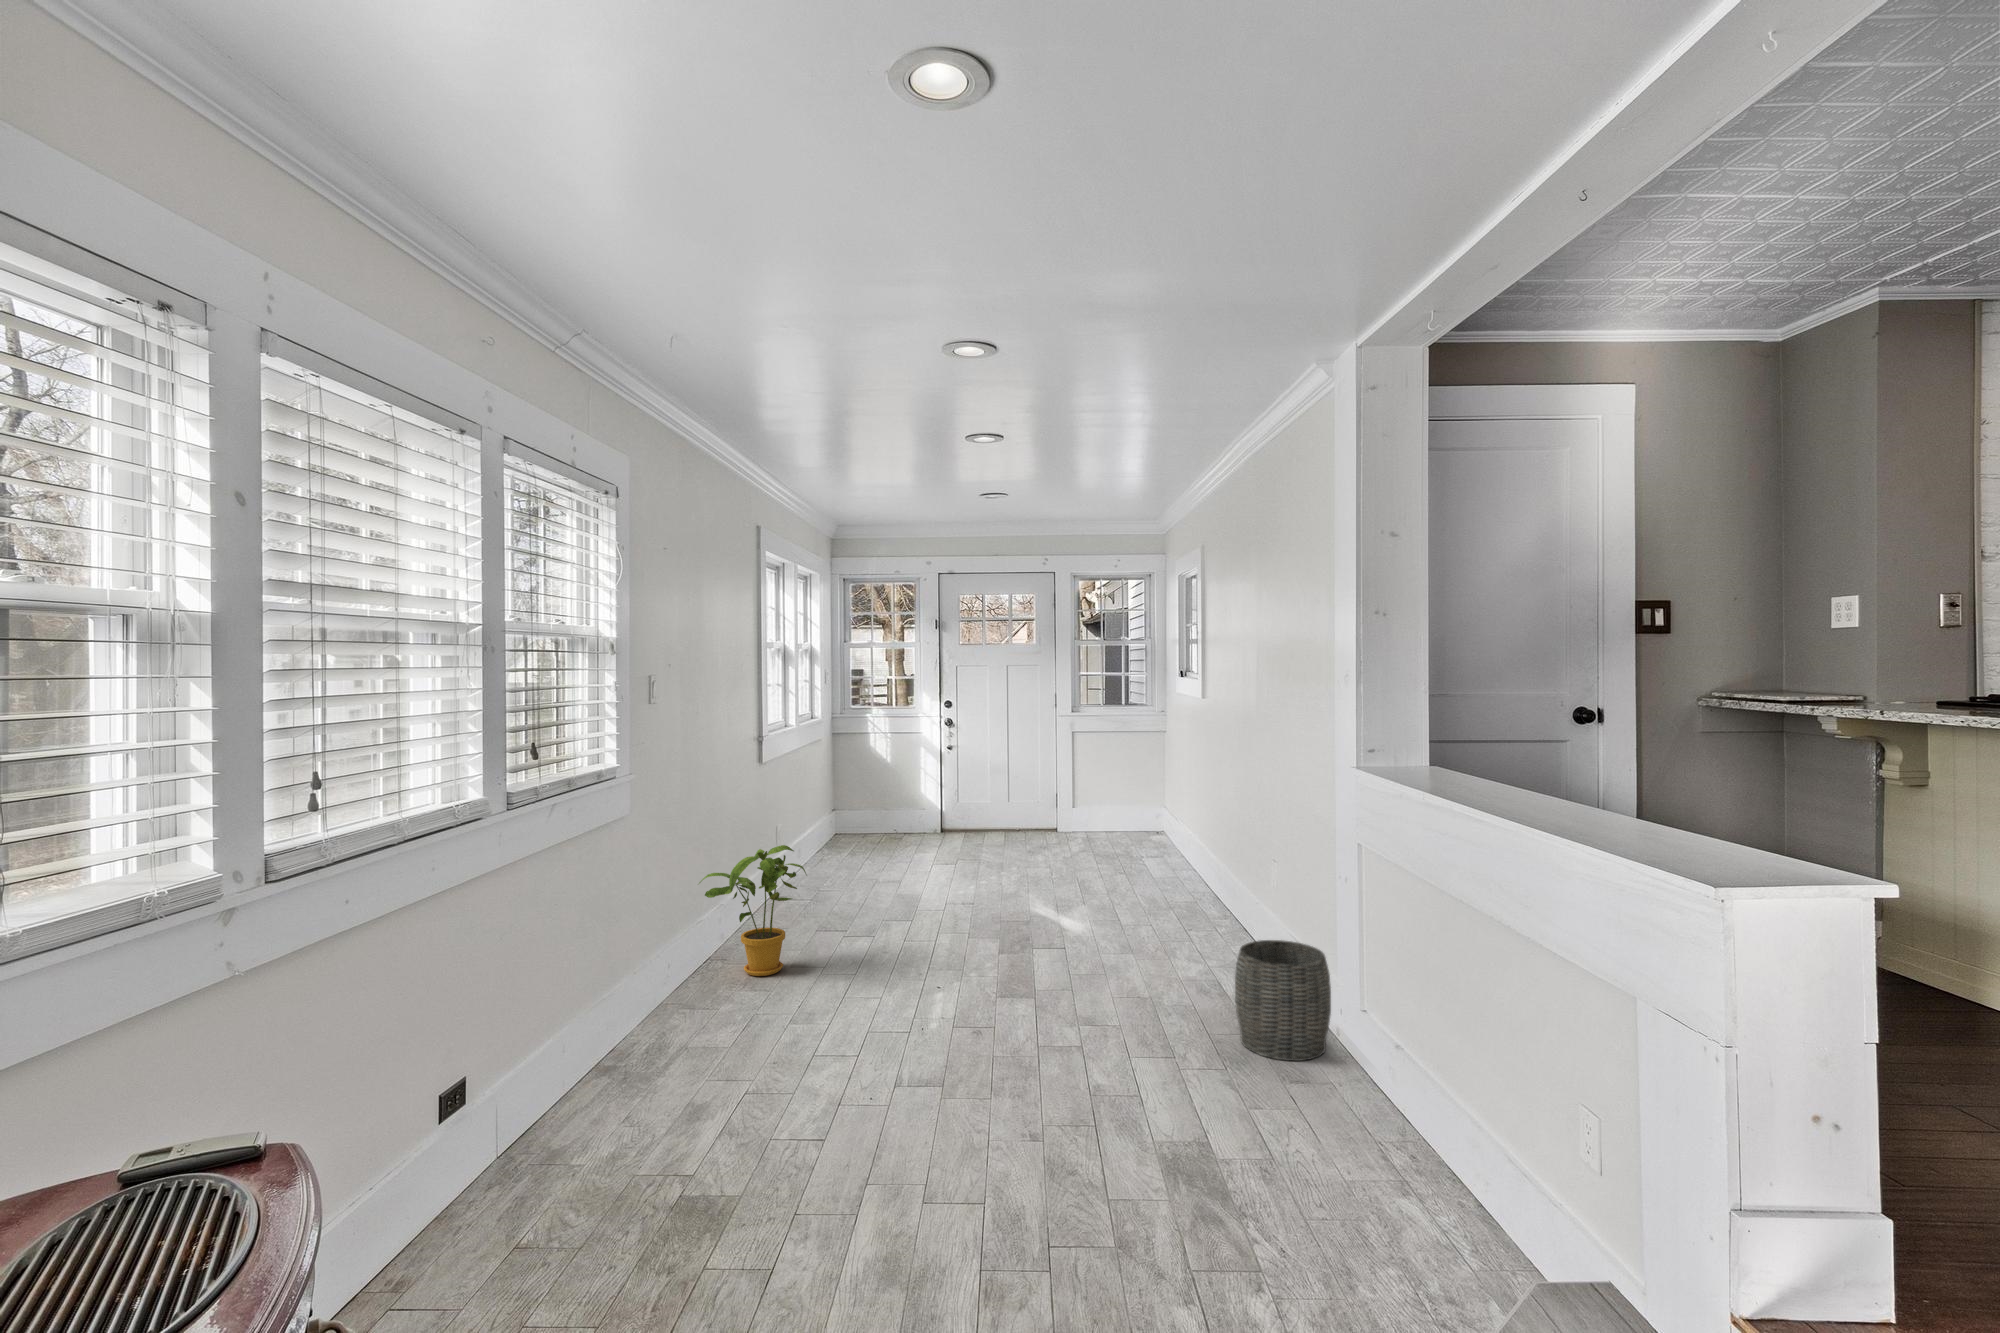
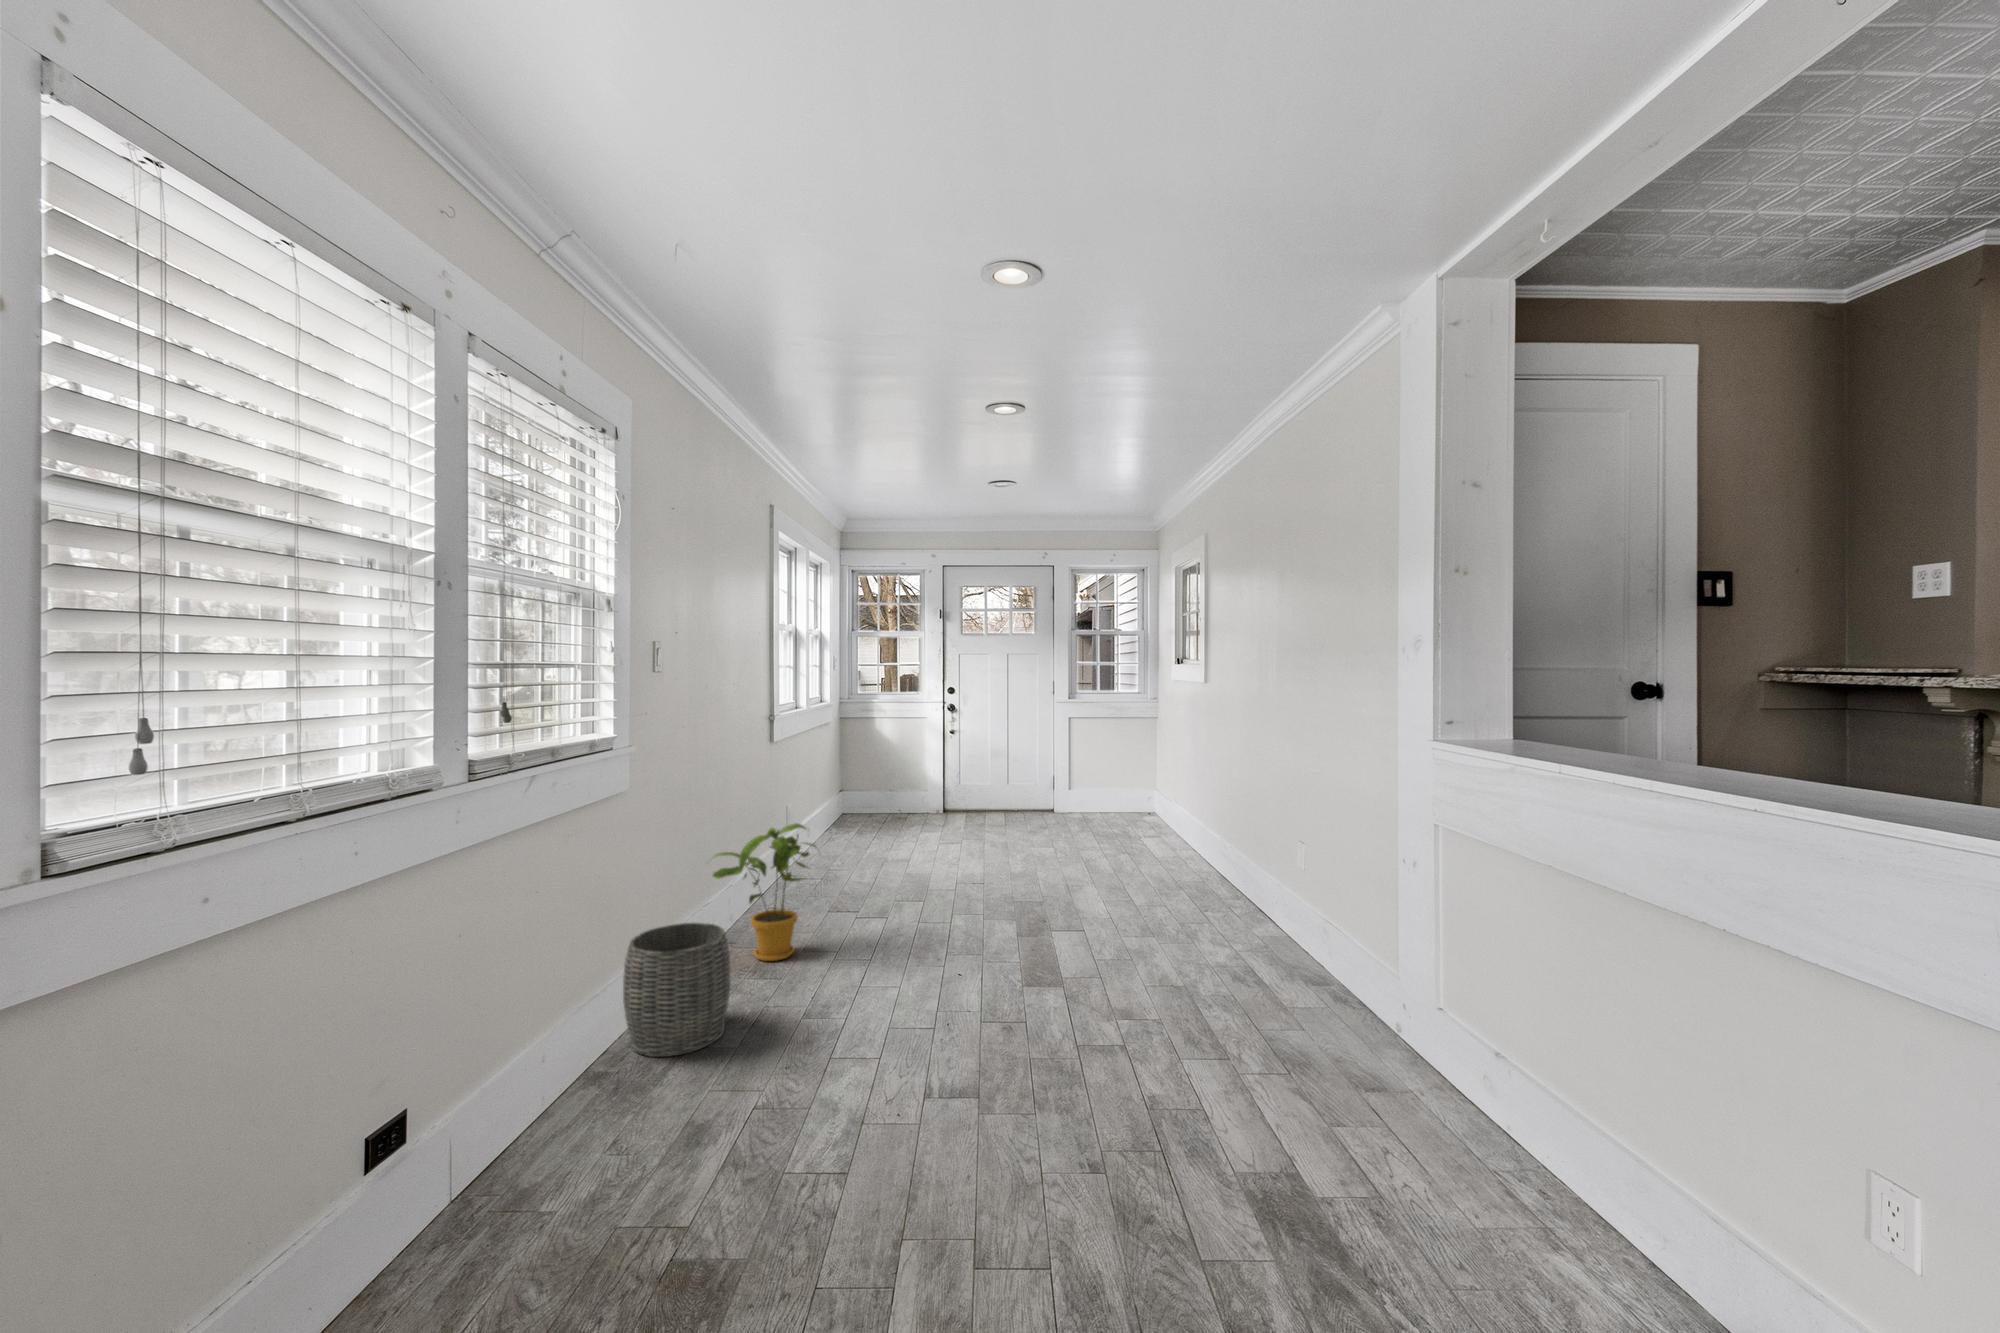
woven basket: present [1235,940,1331,1061] -> present [623,923,730,1057]

